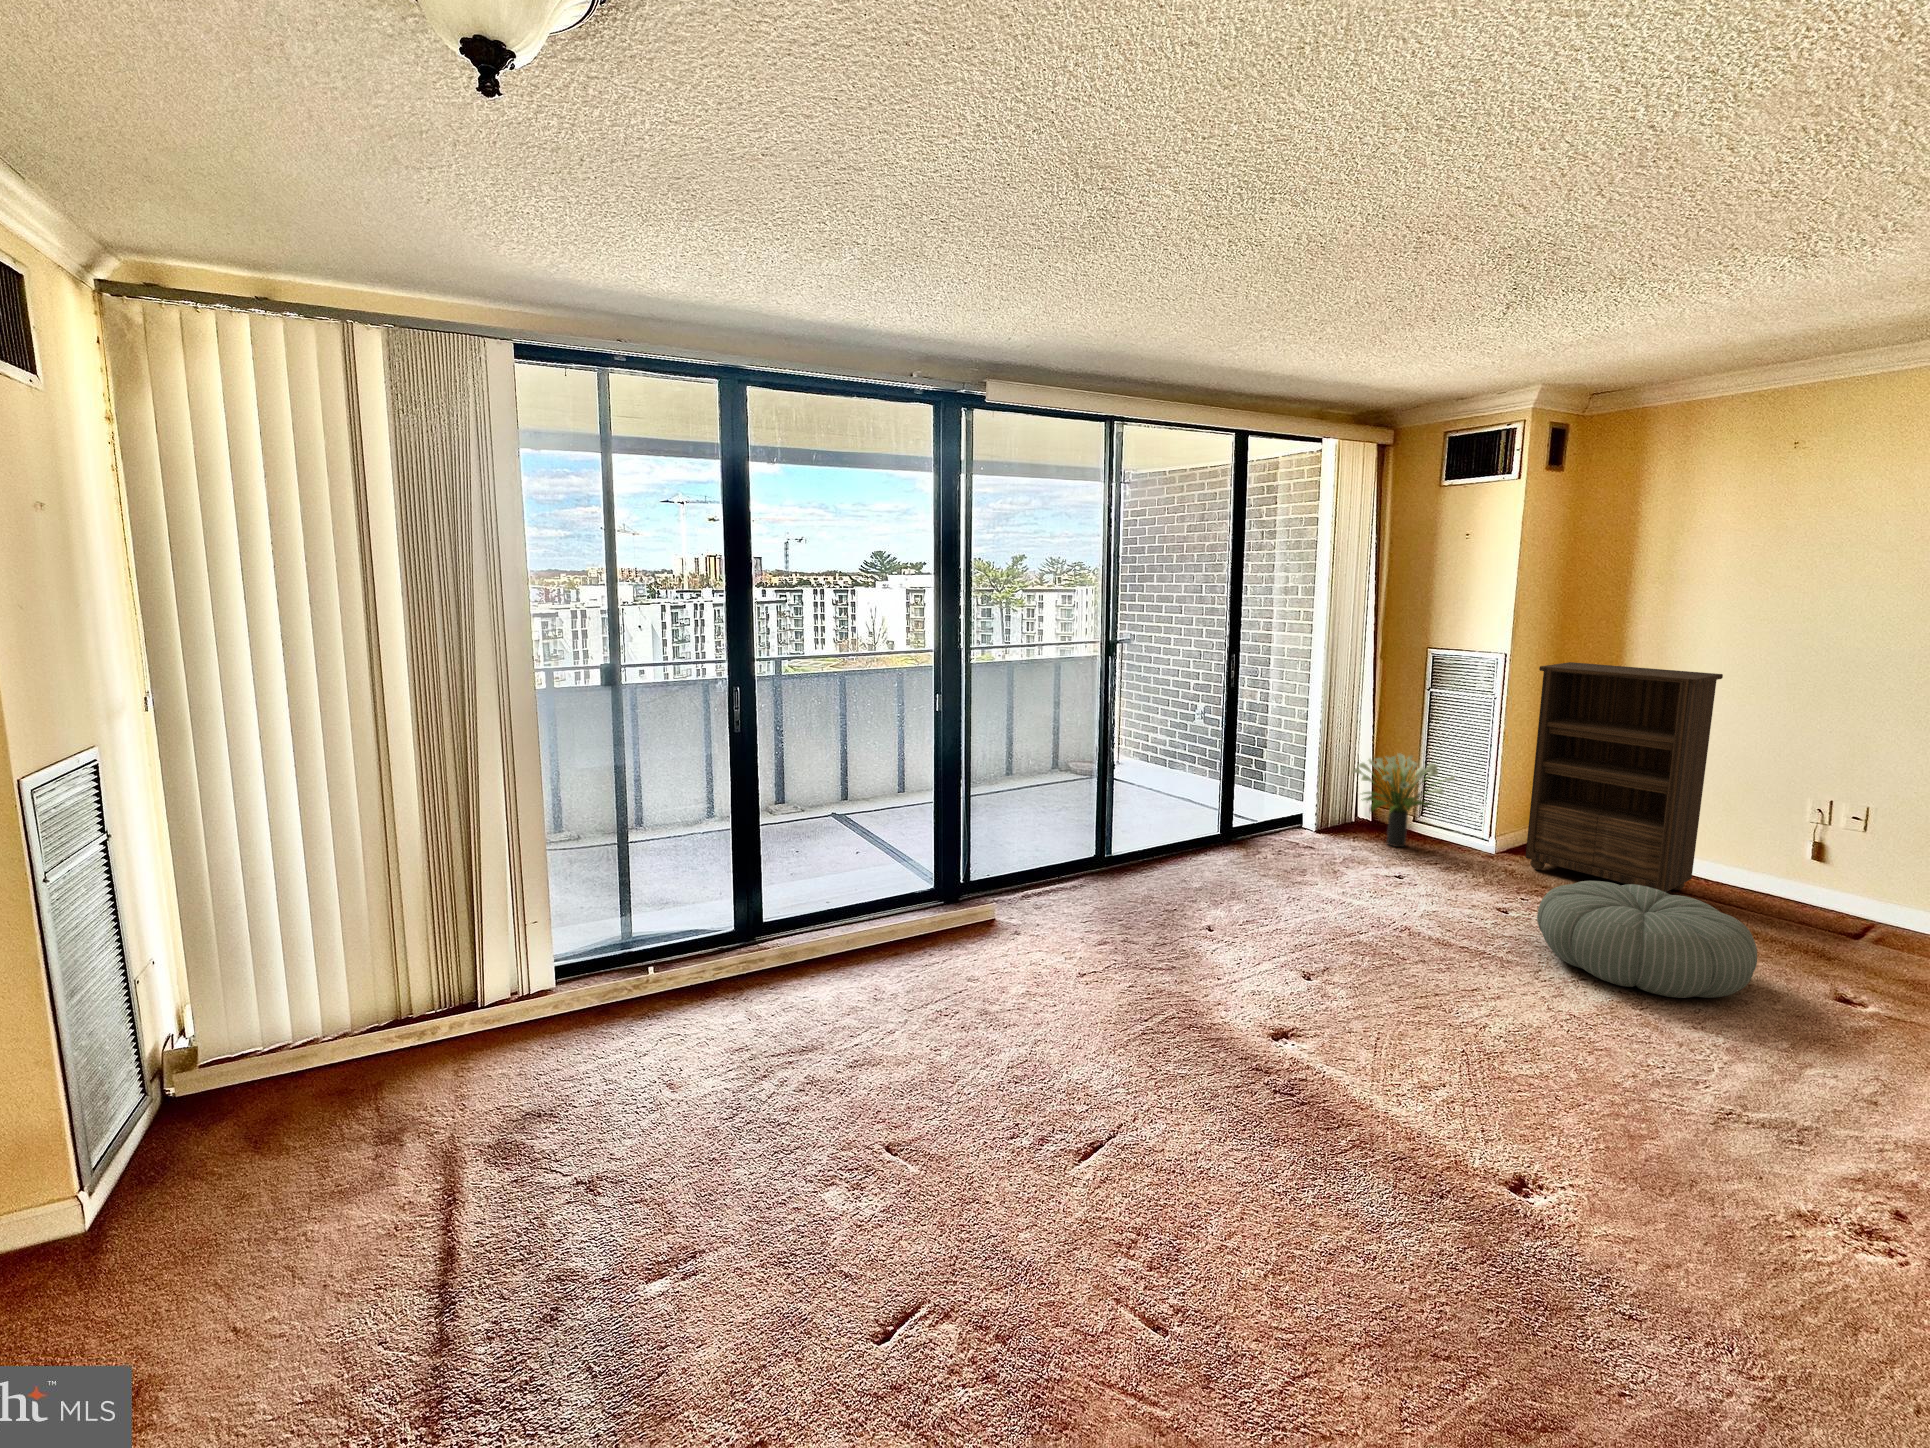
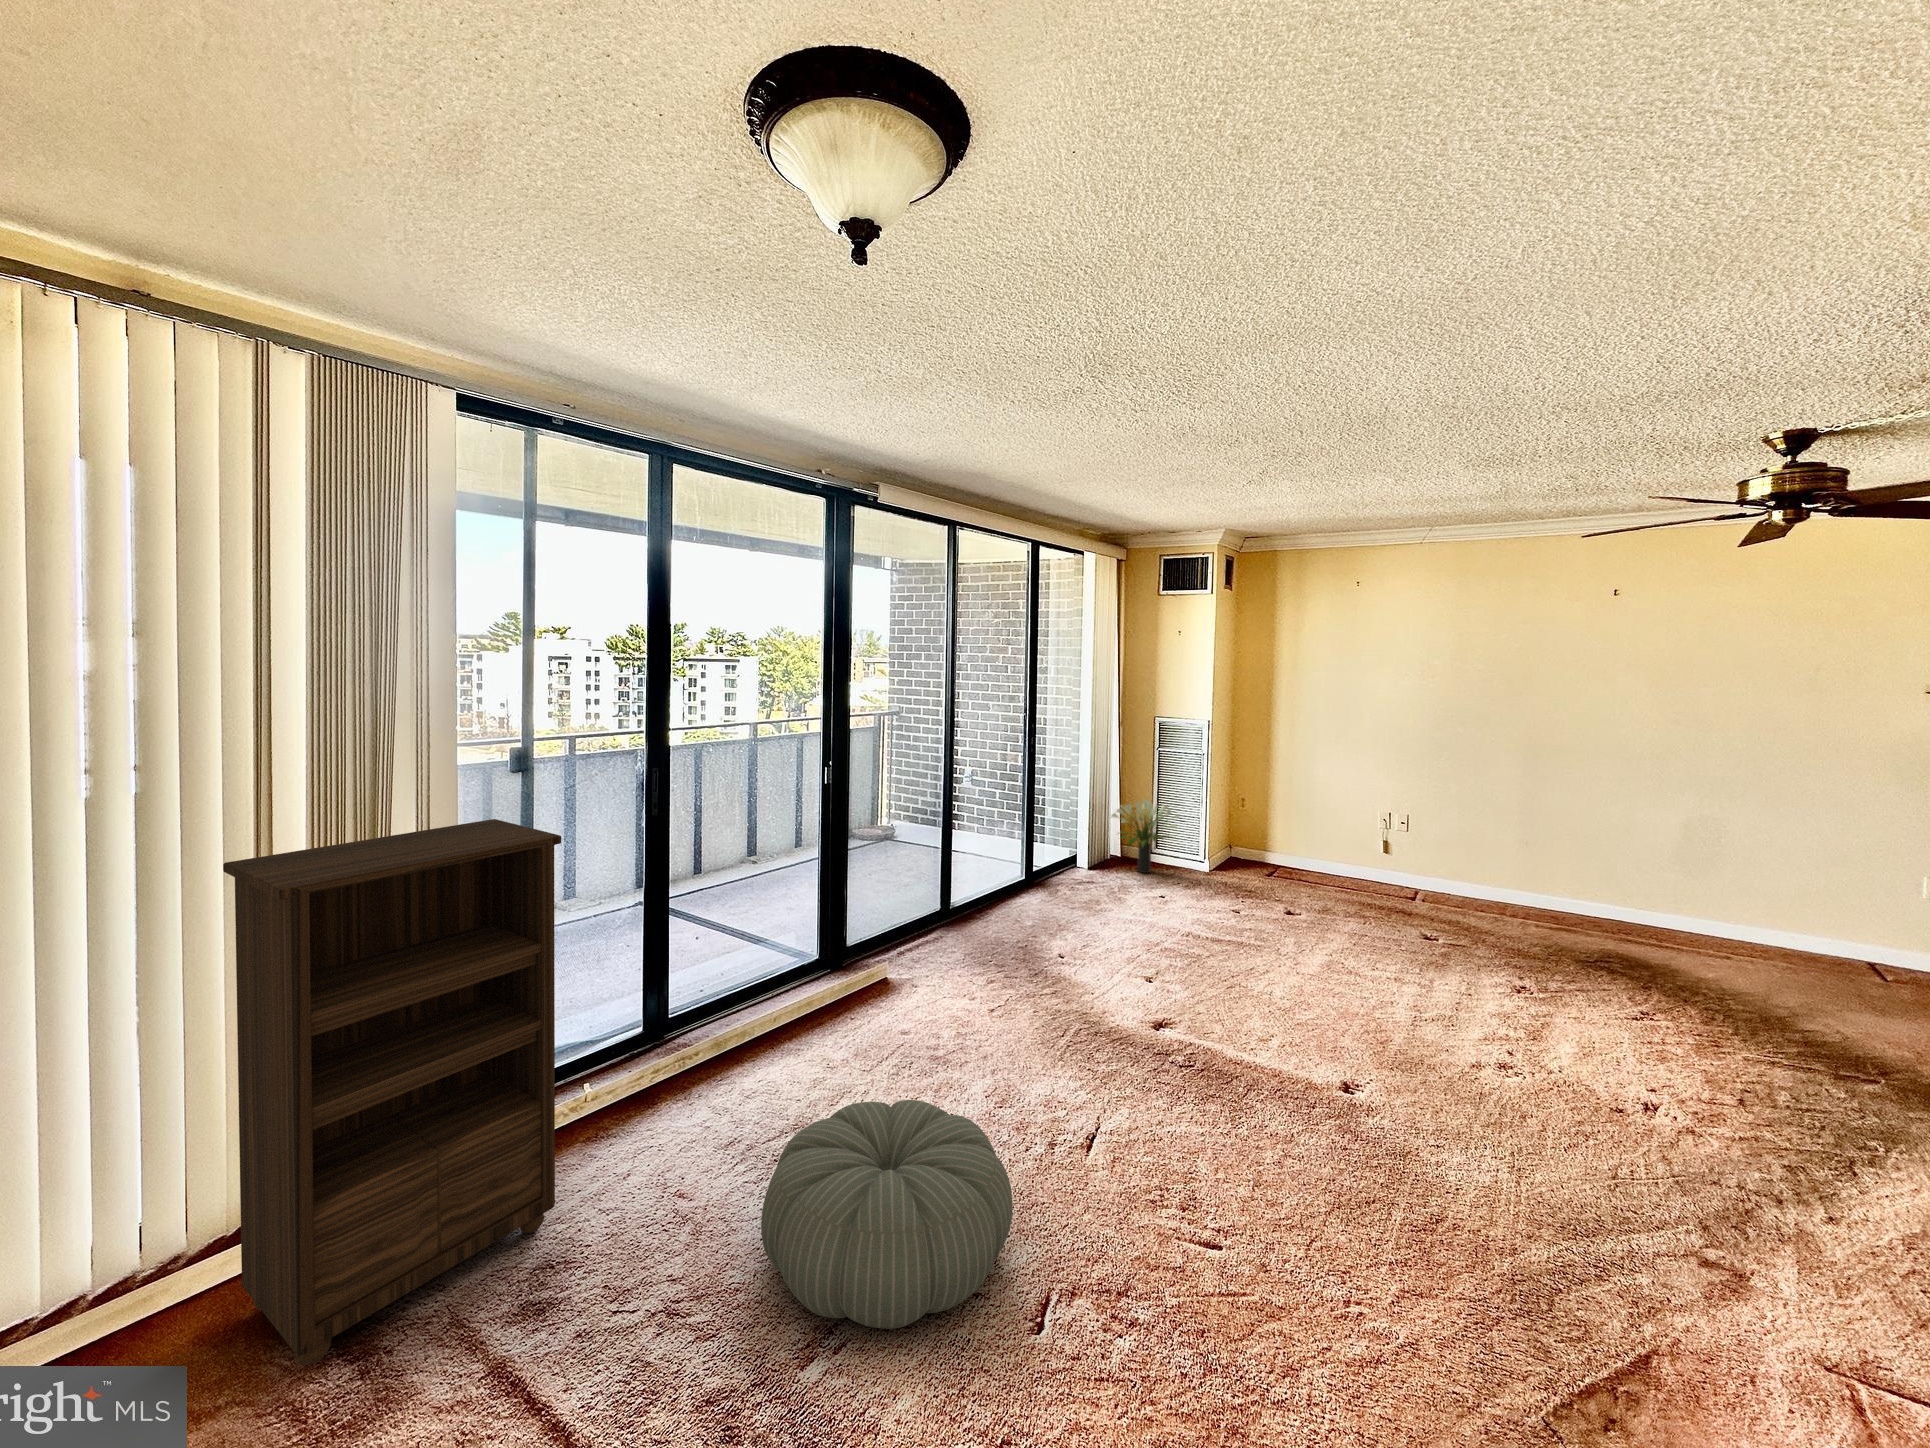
bookshelf: present [1526,662,1723,892] -> present [223,819,561,1365]
pouf: present [1537,881,1757,998] -> present [761,1100,1013,1329]

